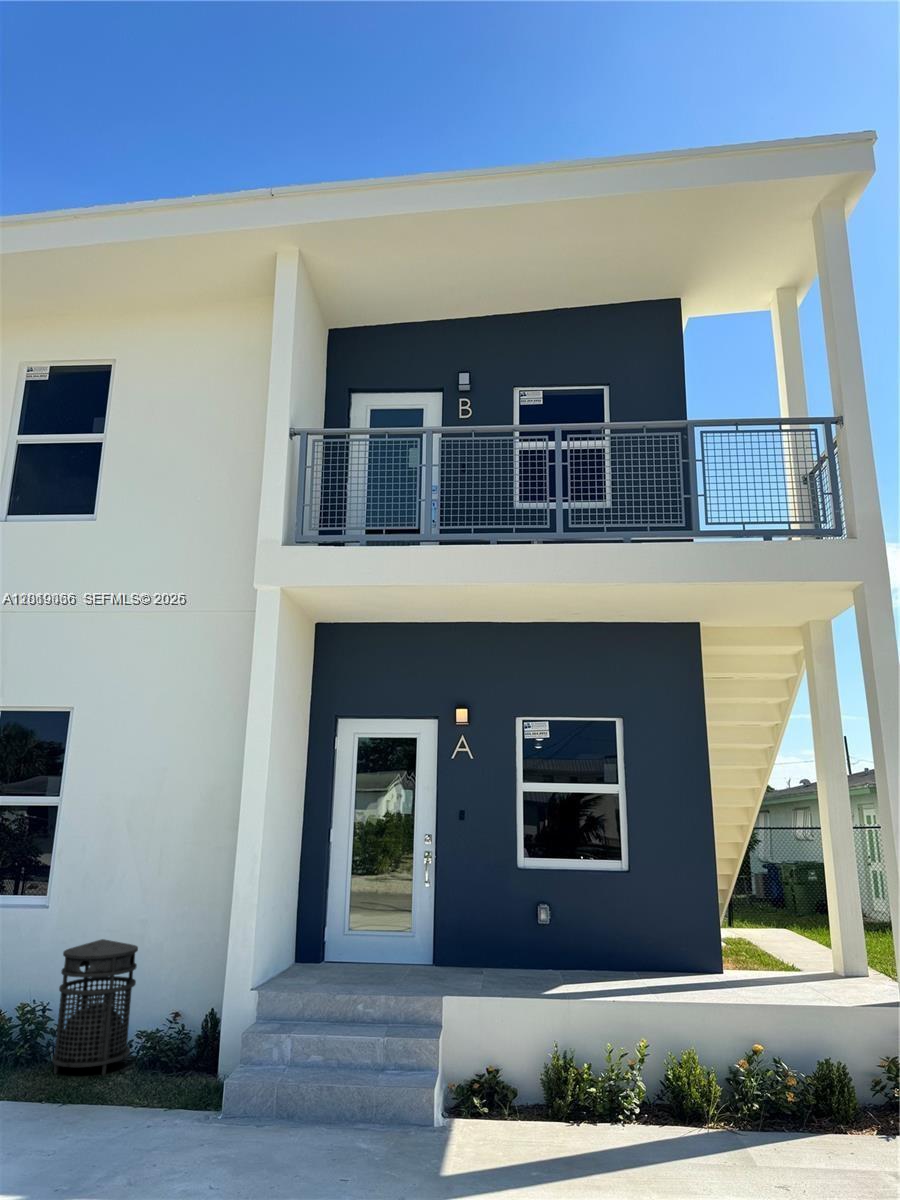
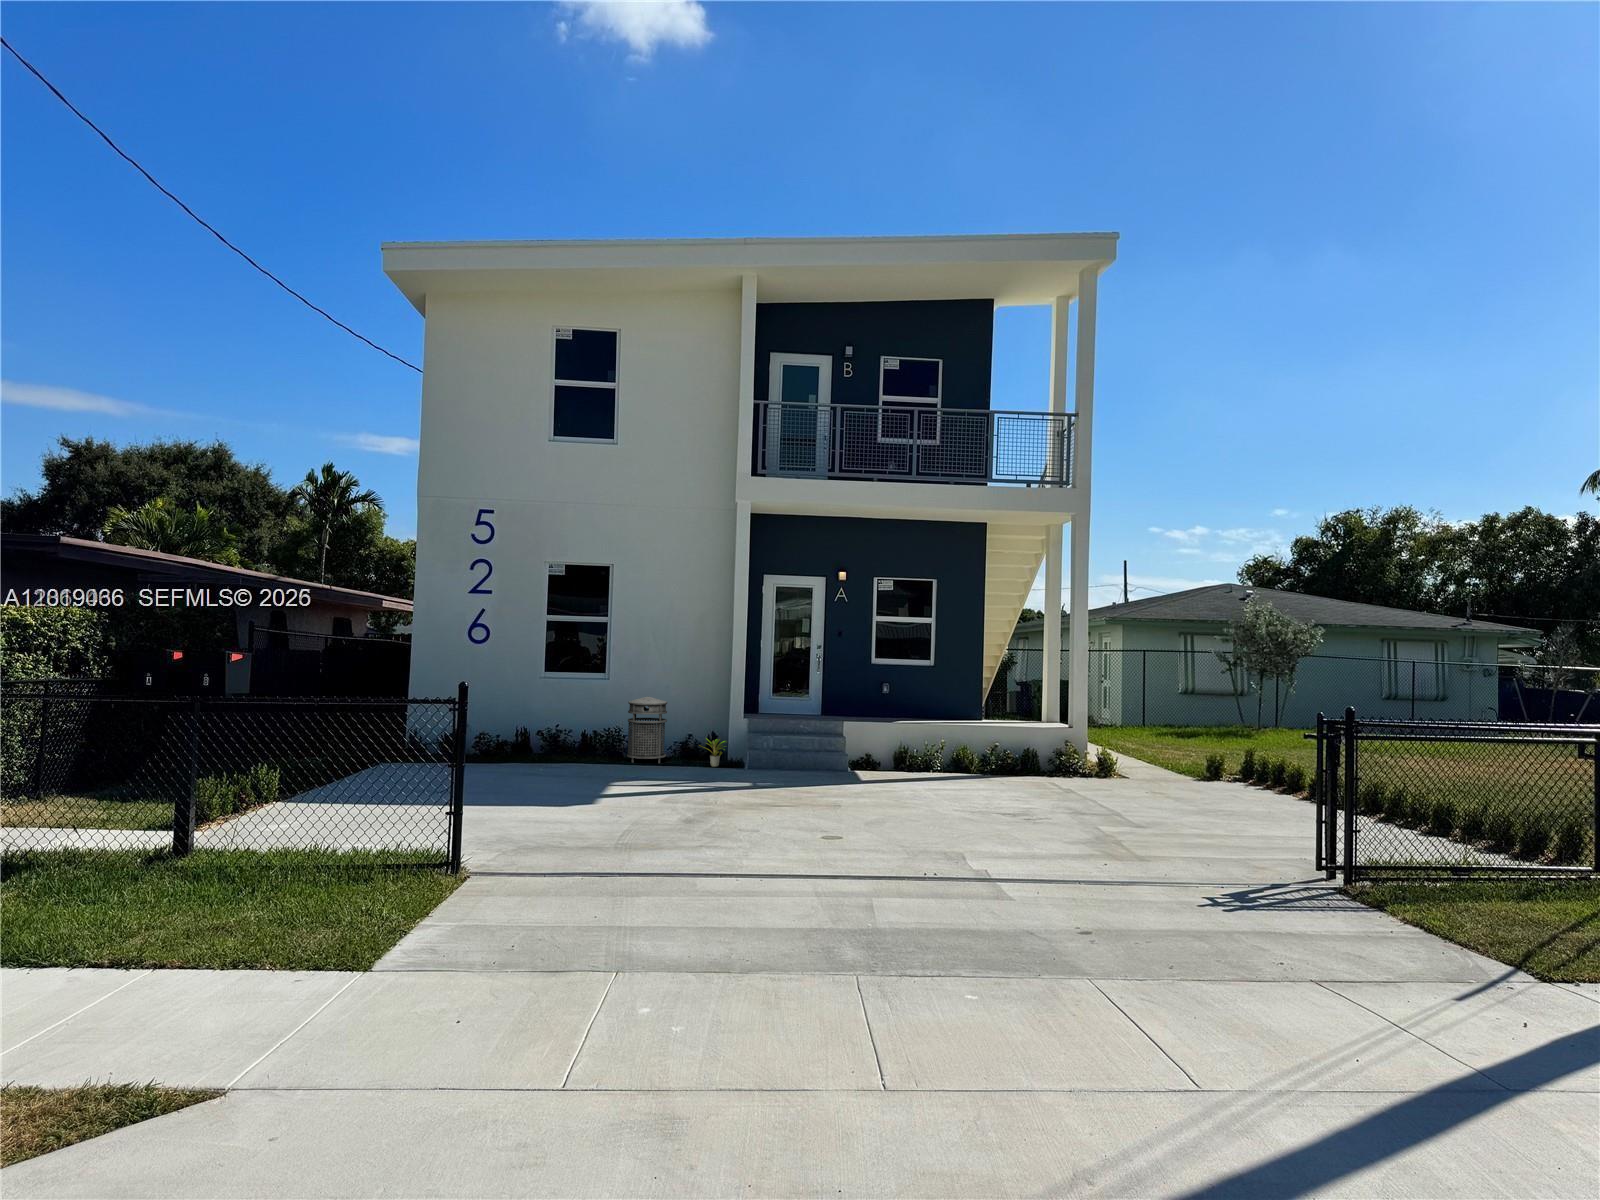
potted plant: none [168,1028,221,1091] -> present [699,738,726,767]

